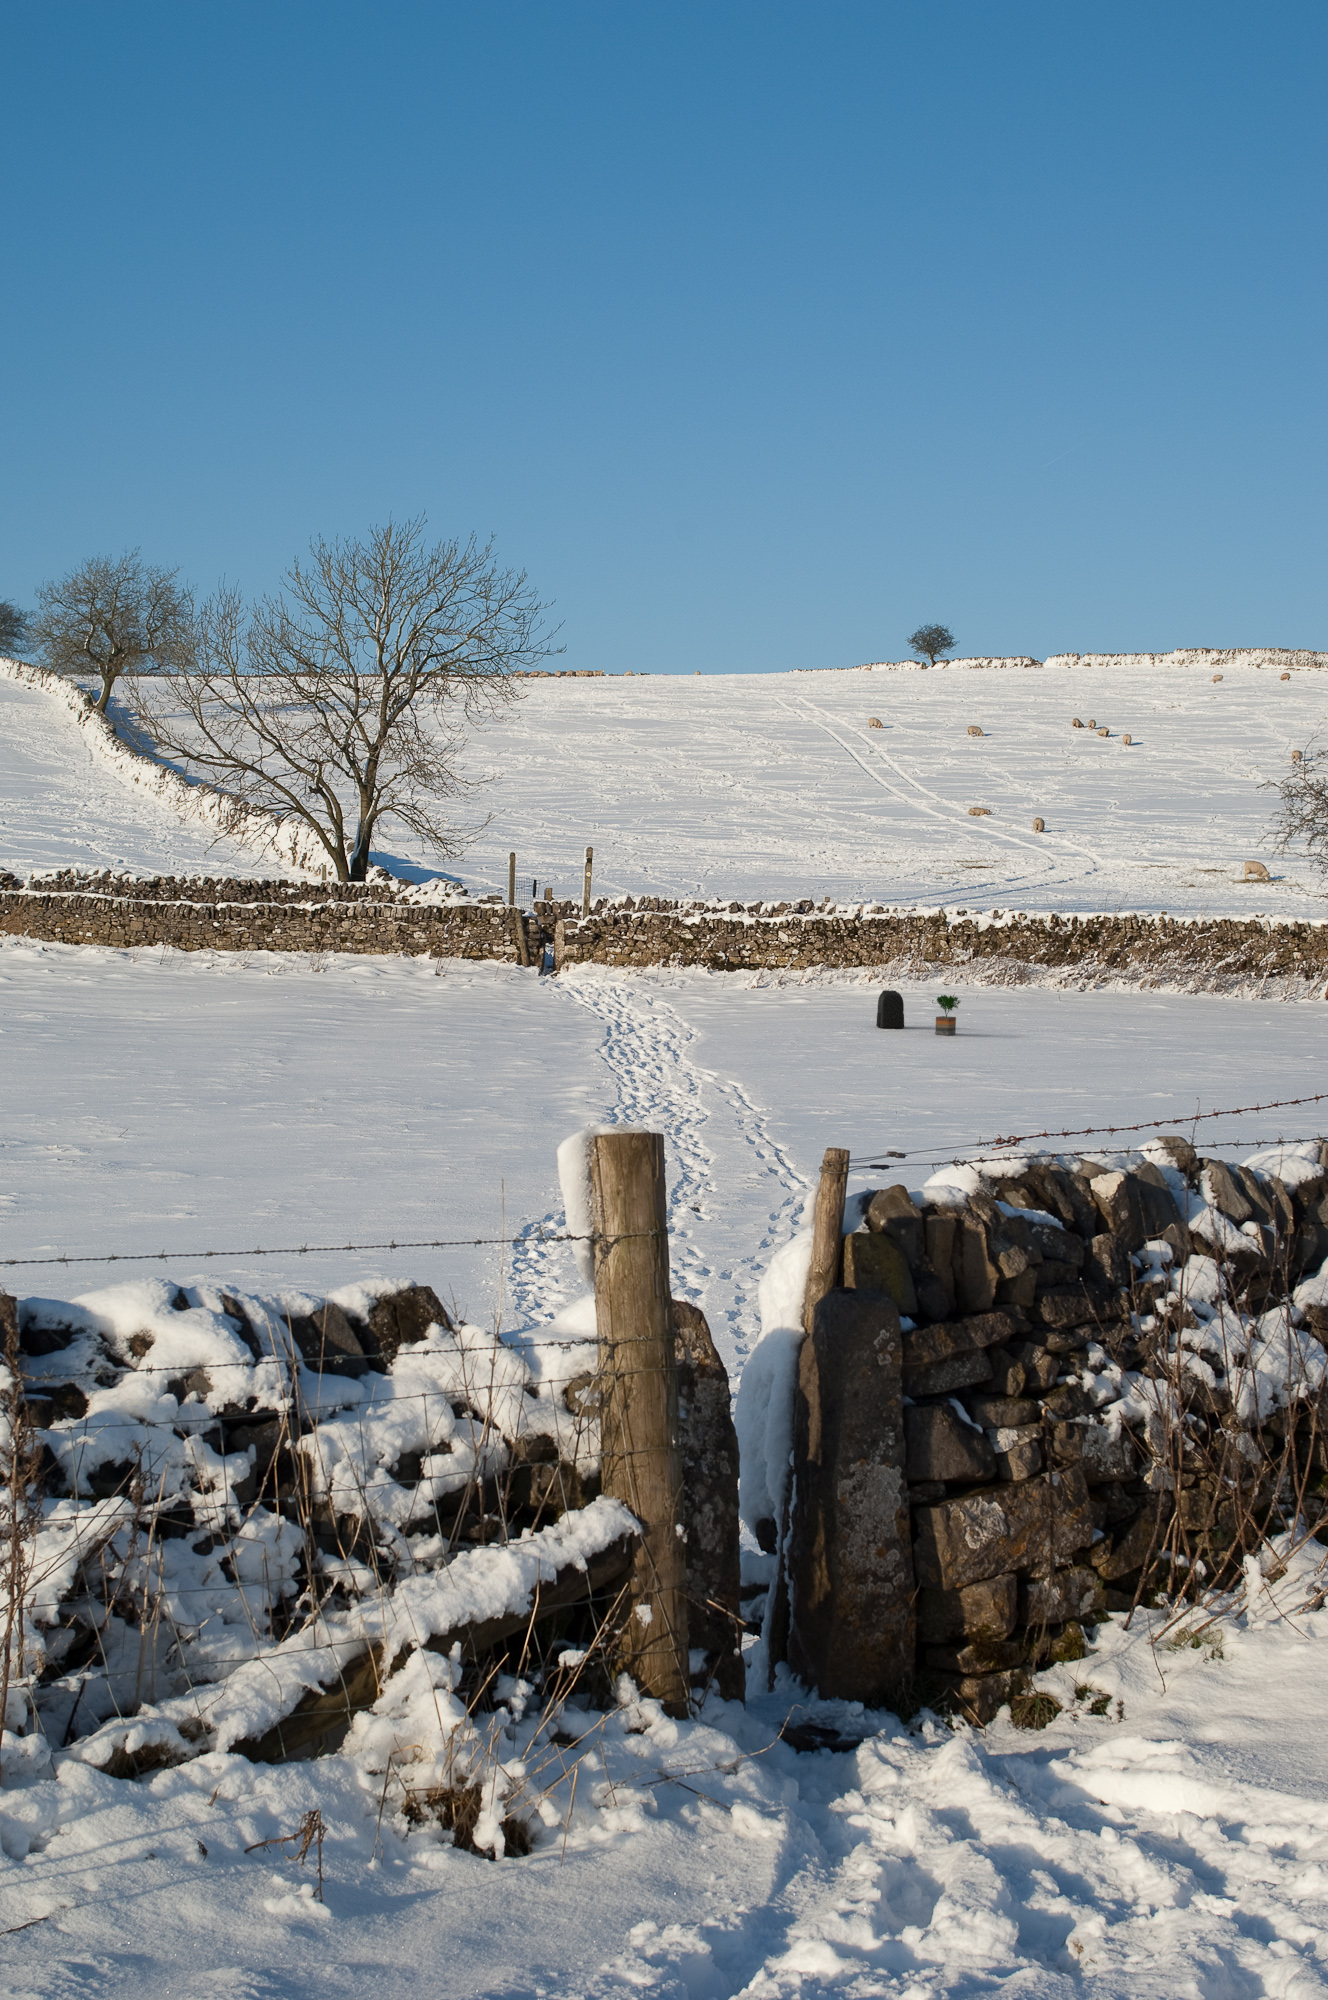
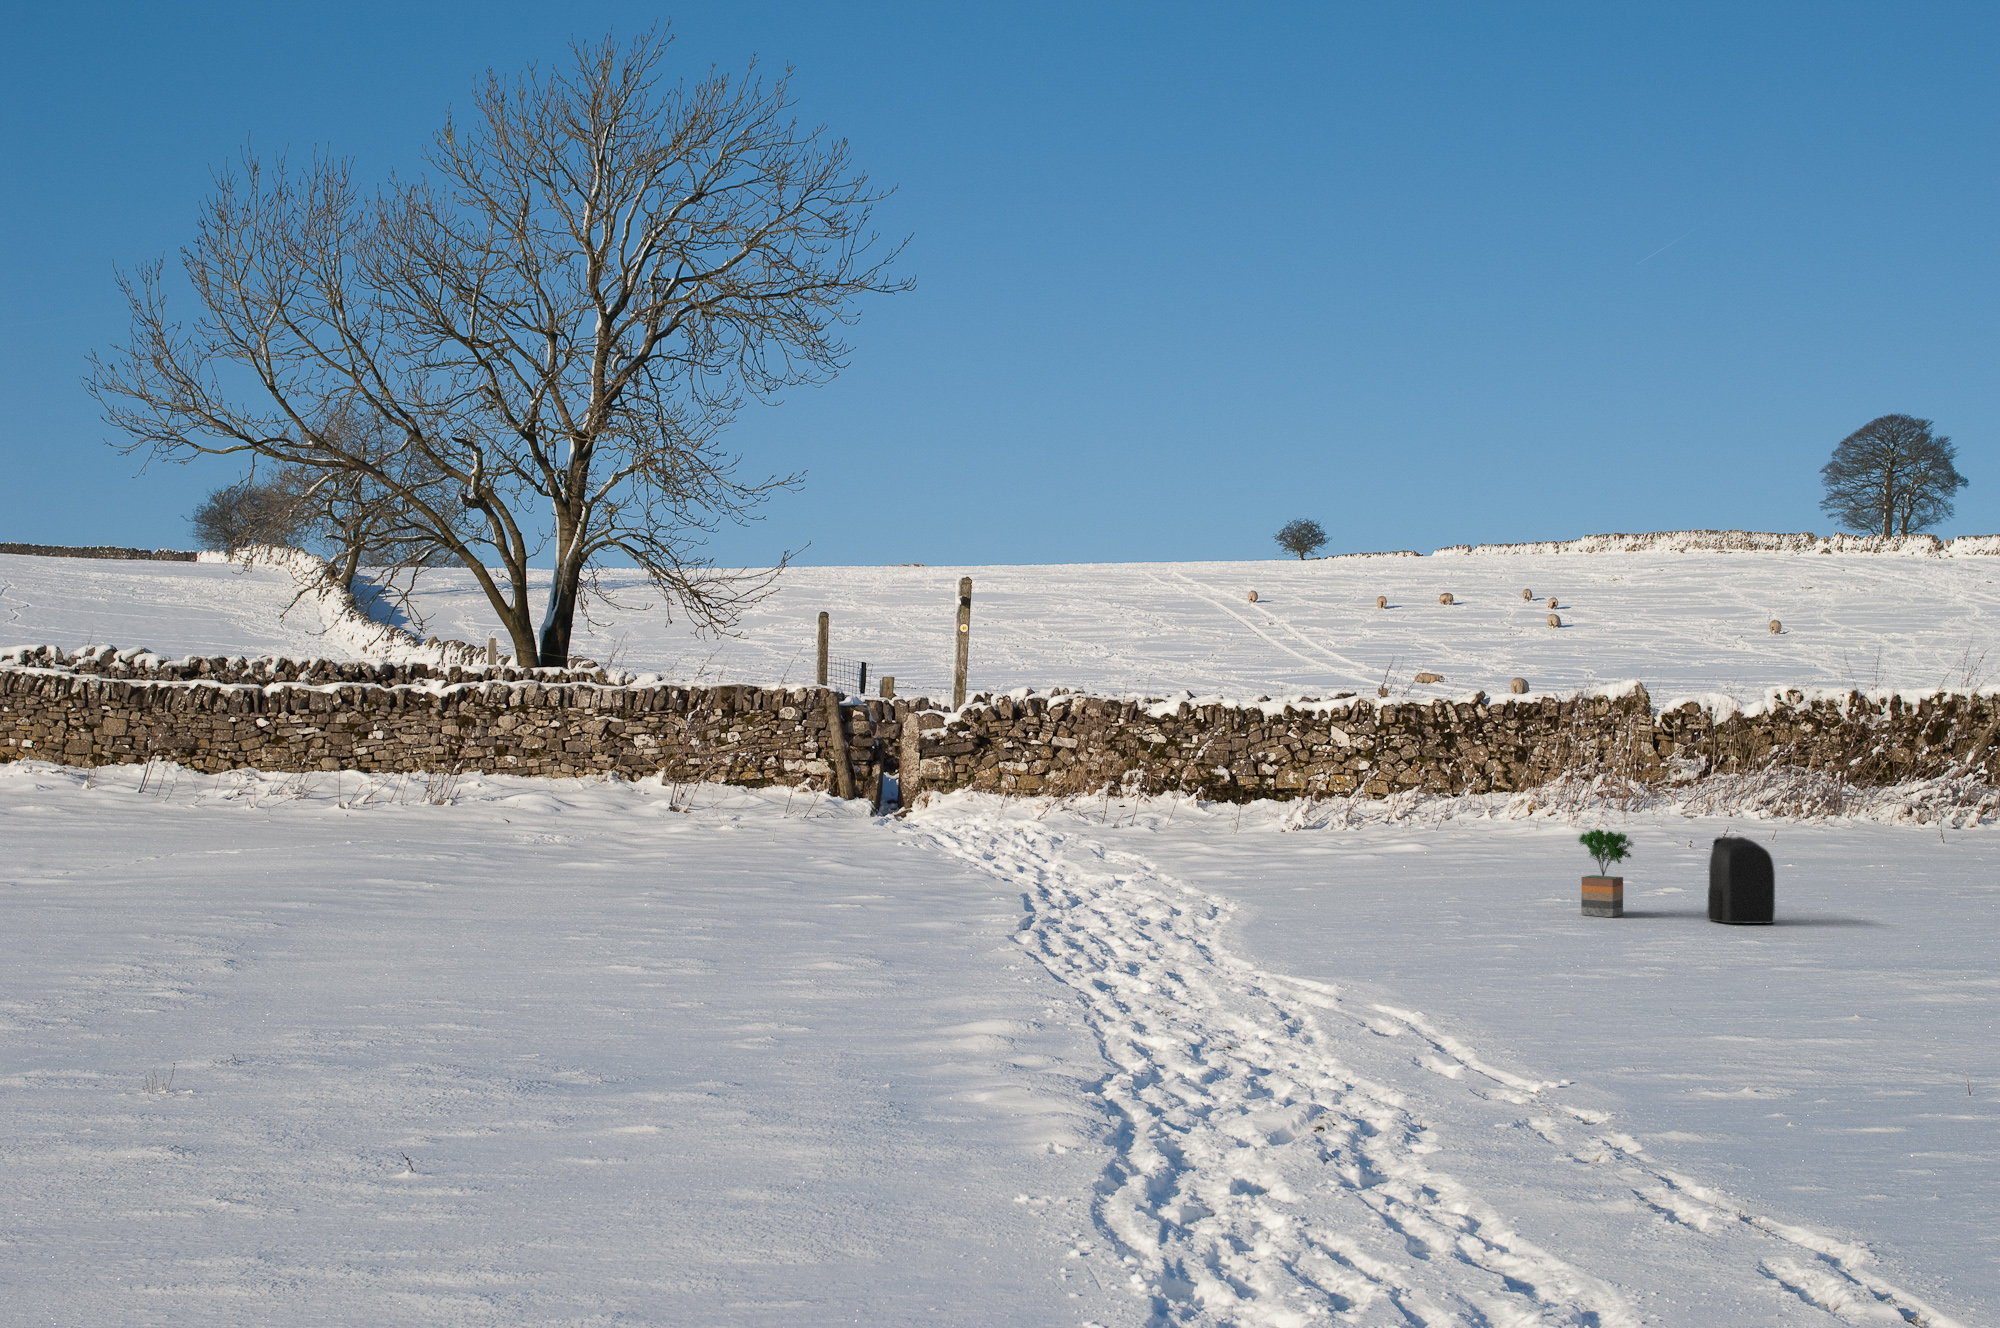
potted tree: present [935,995,960,1035] -> present [1579,829,1634,917]

